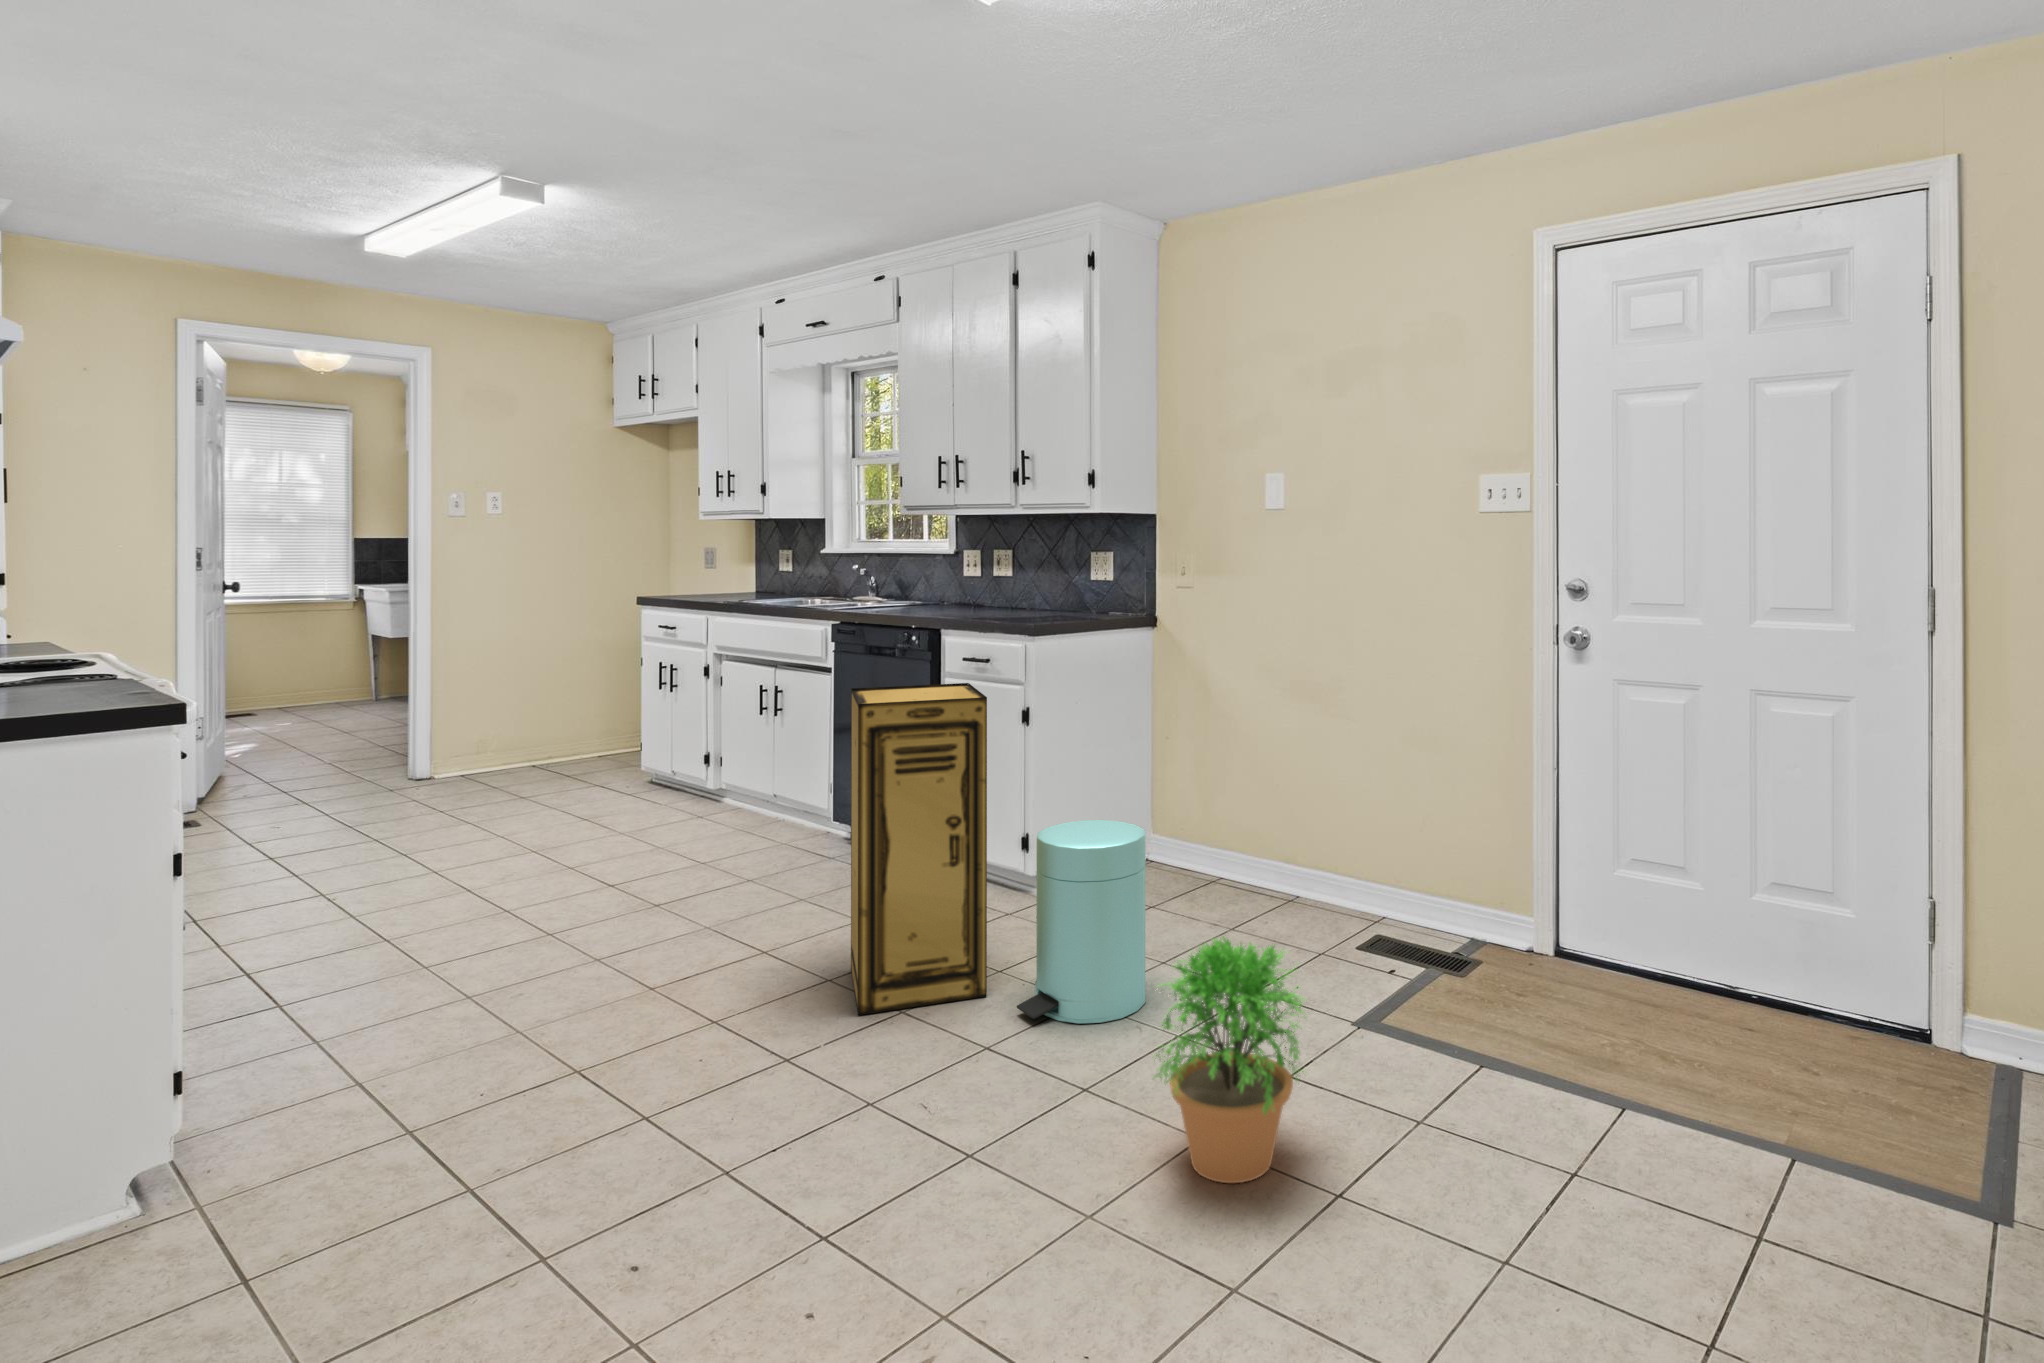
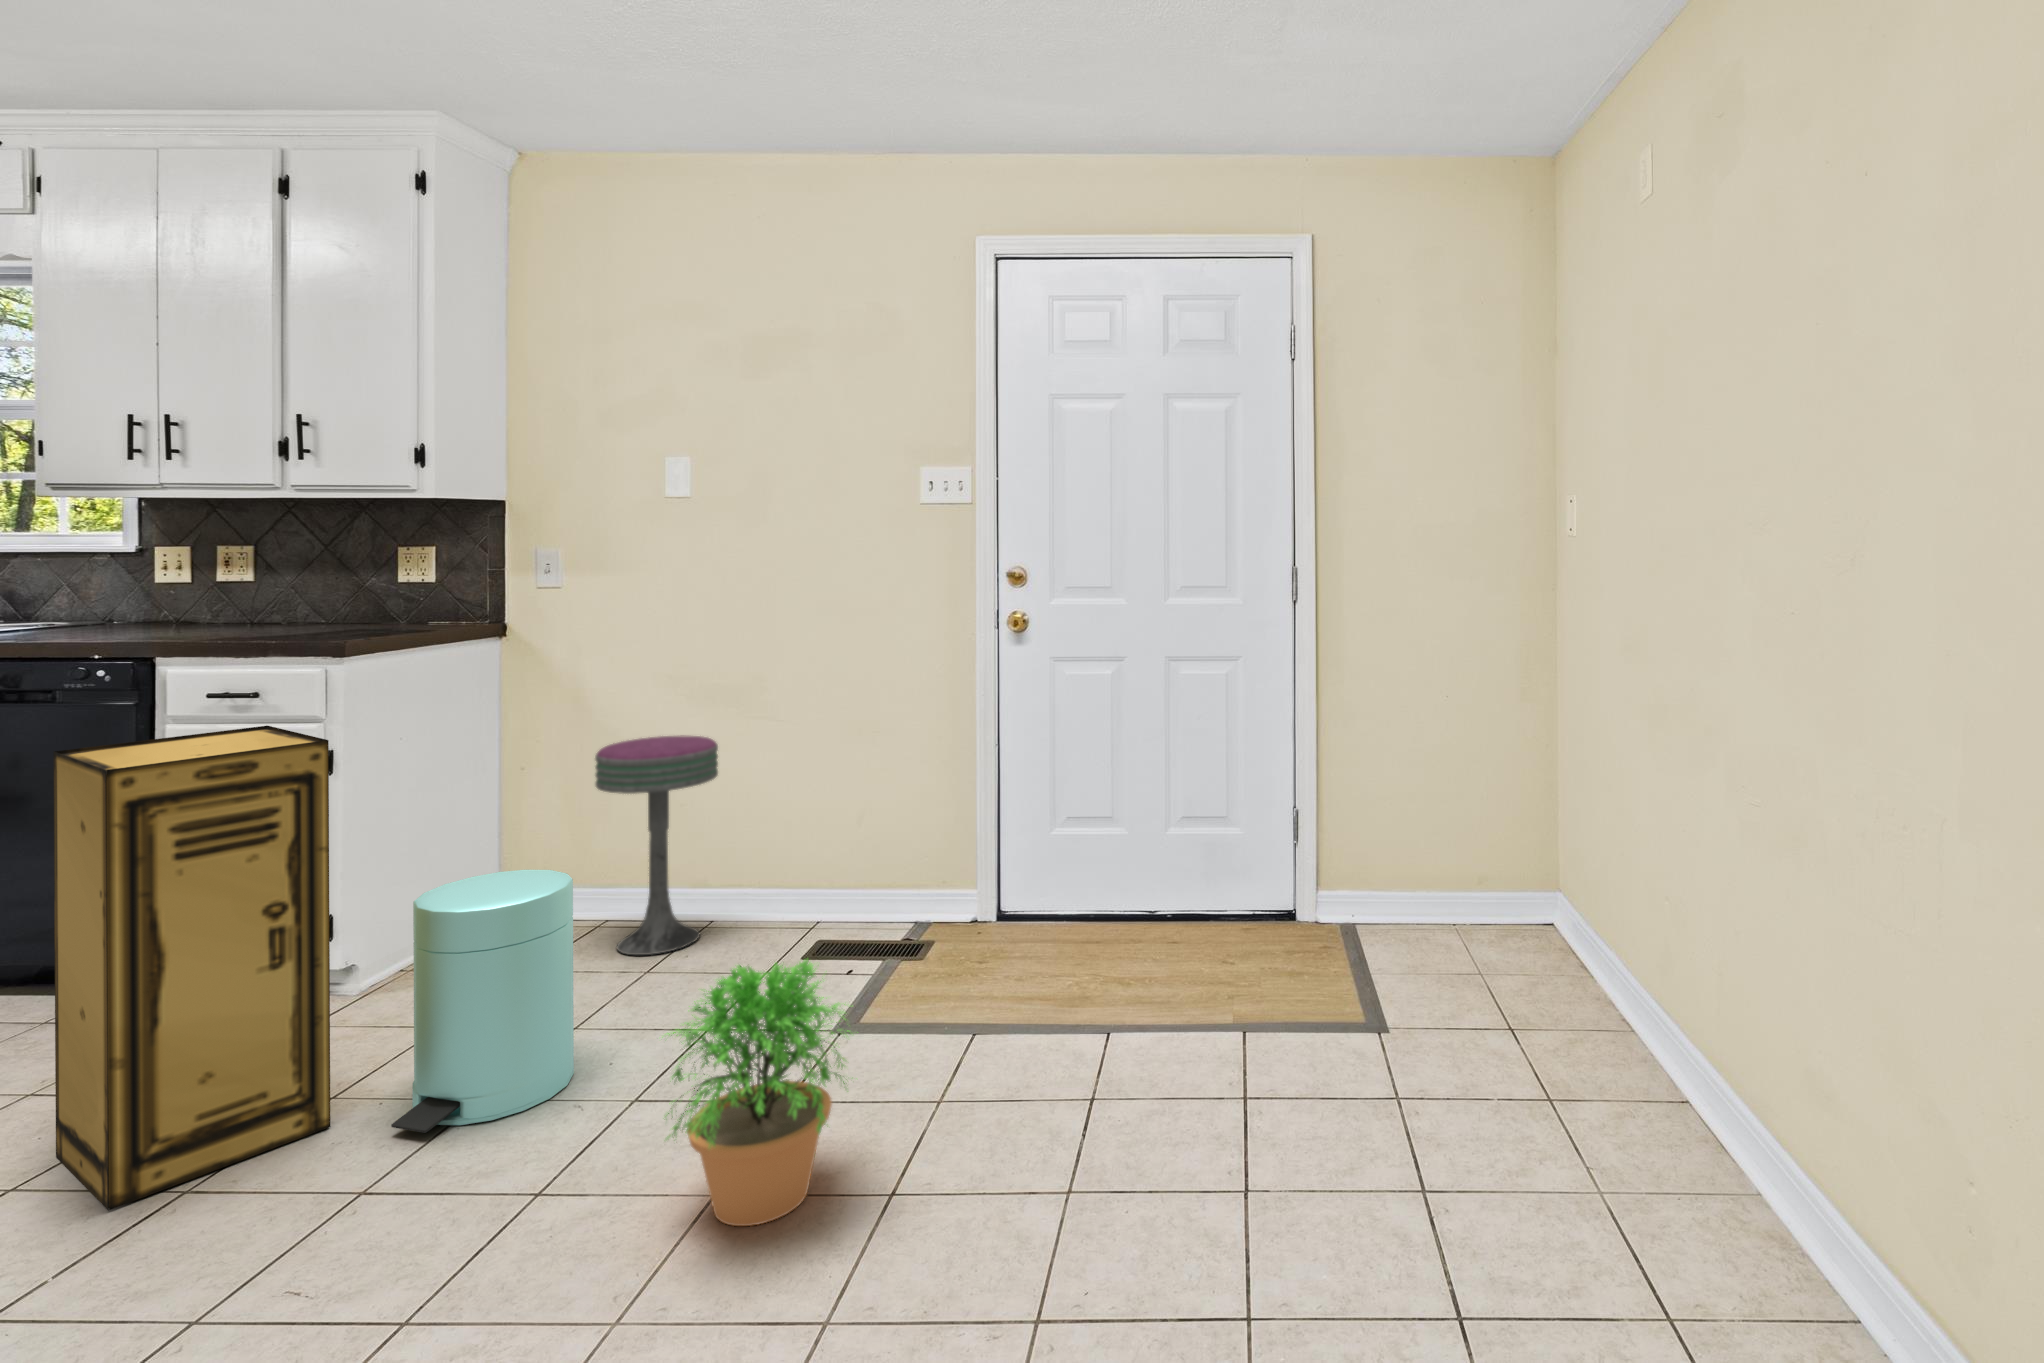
bar stool: none [1202,723,1299,918] -> present [595,735,718,955]

